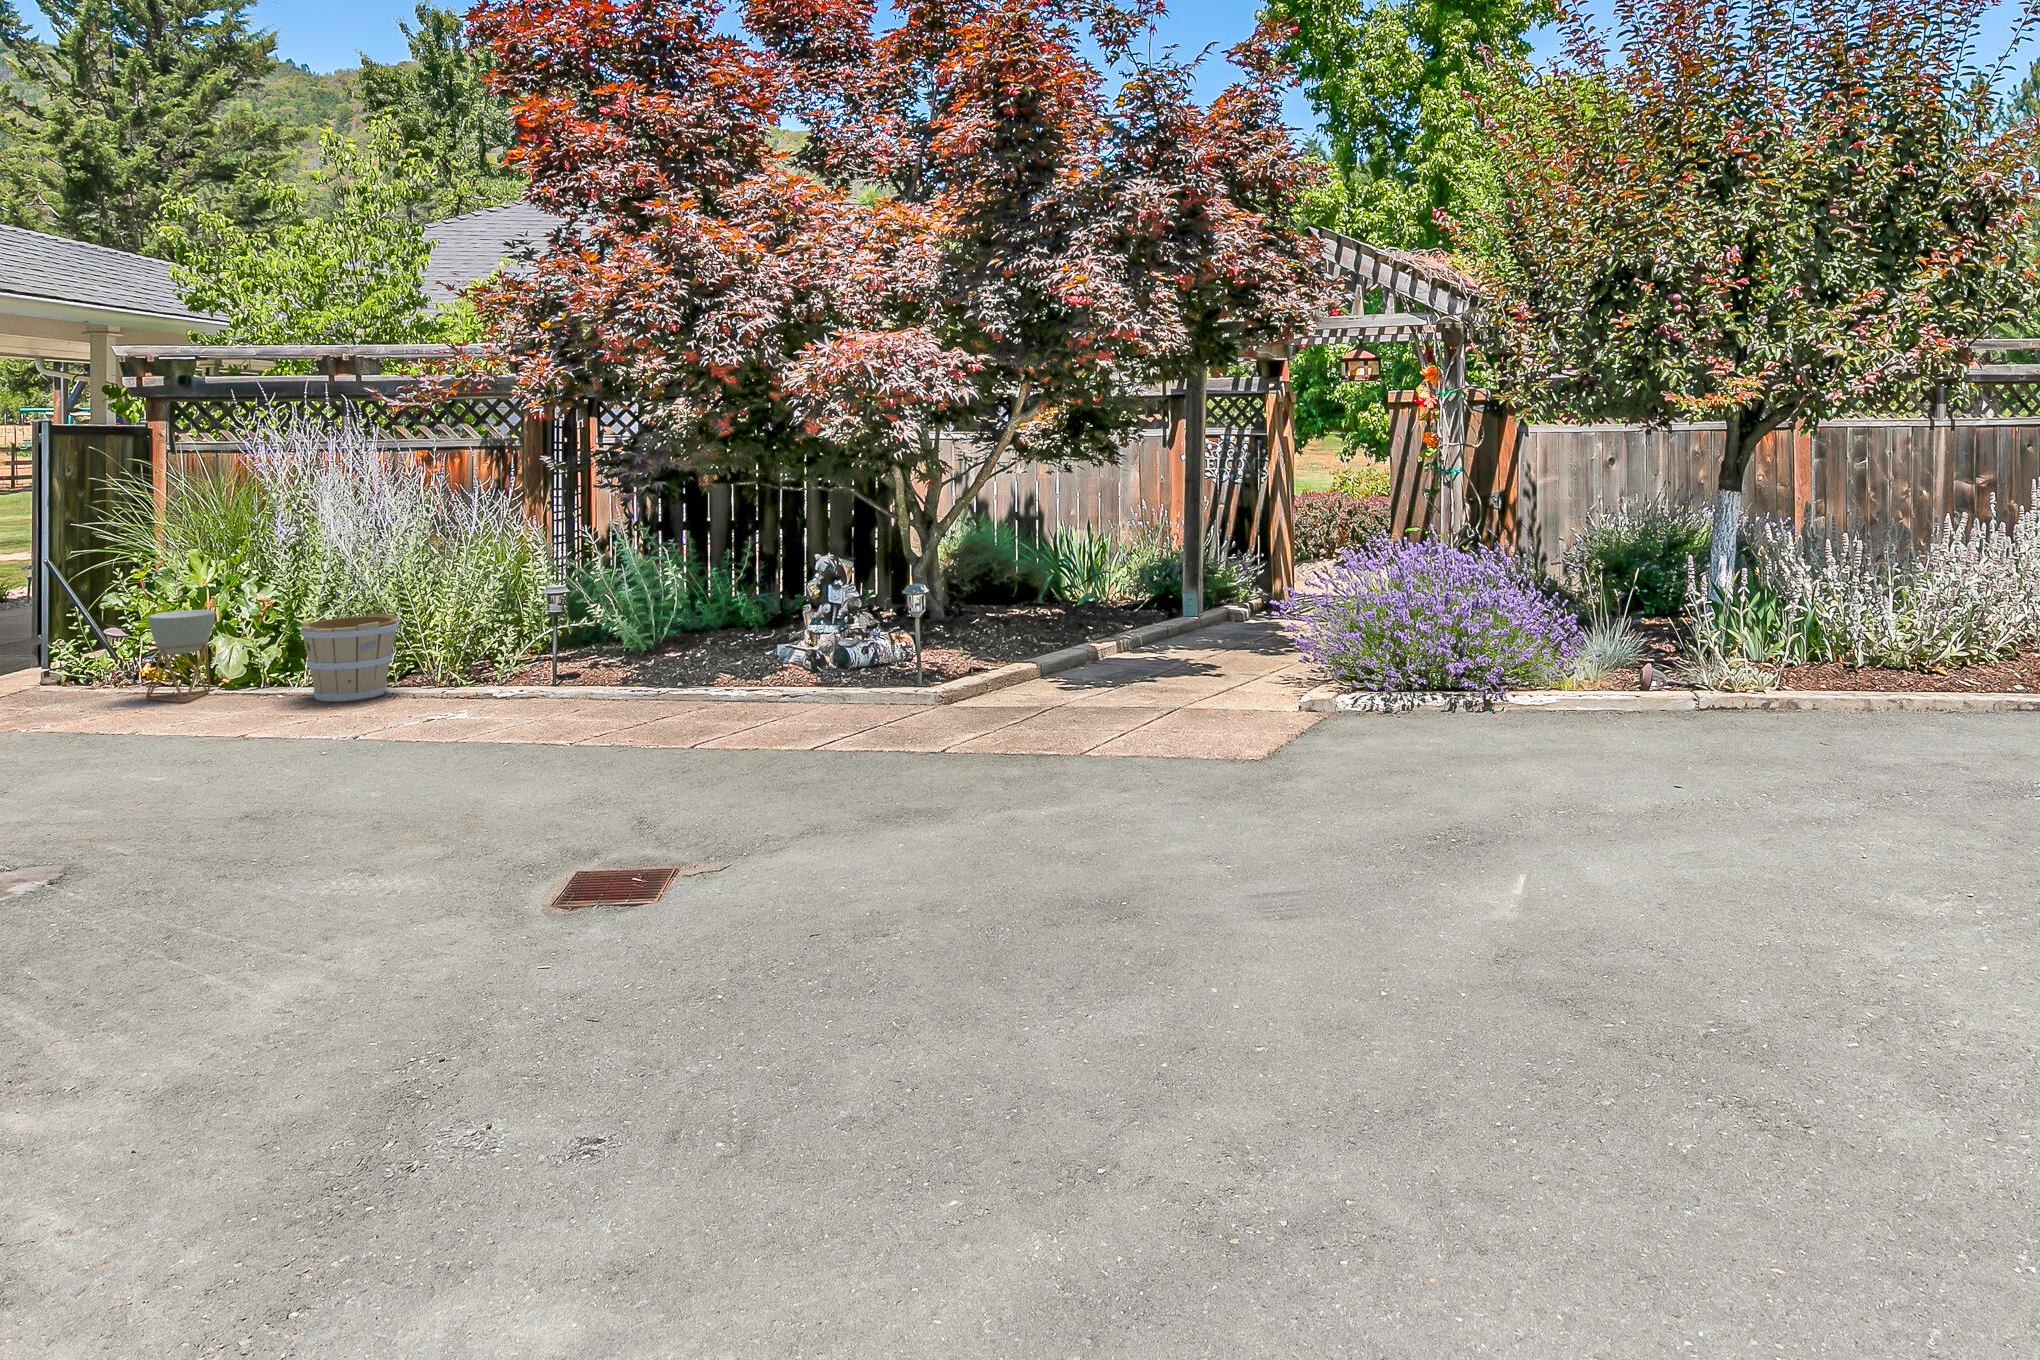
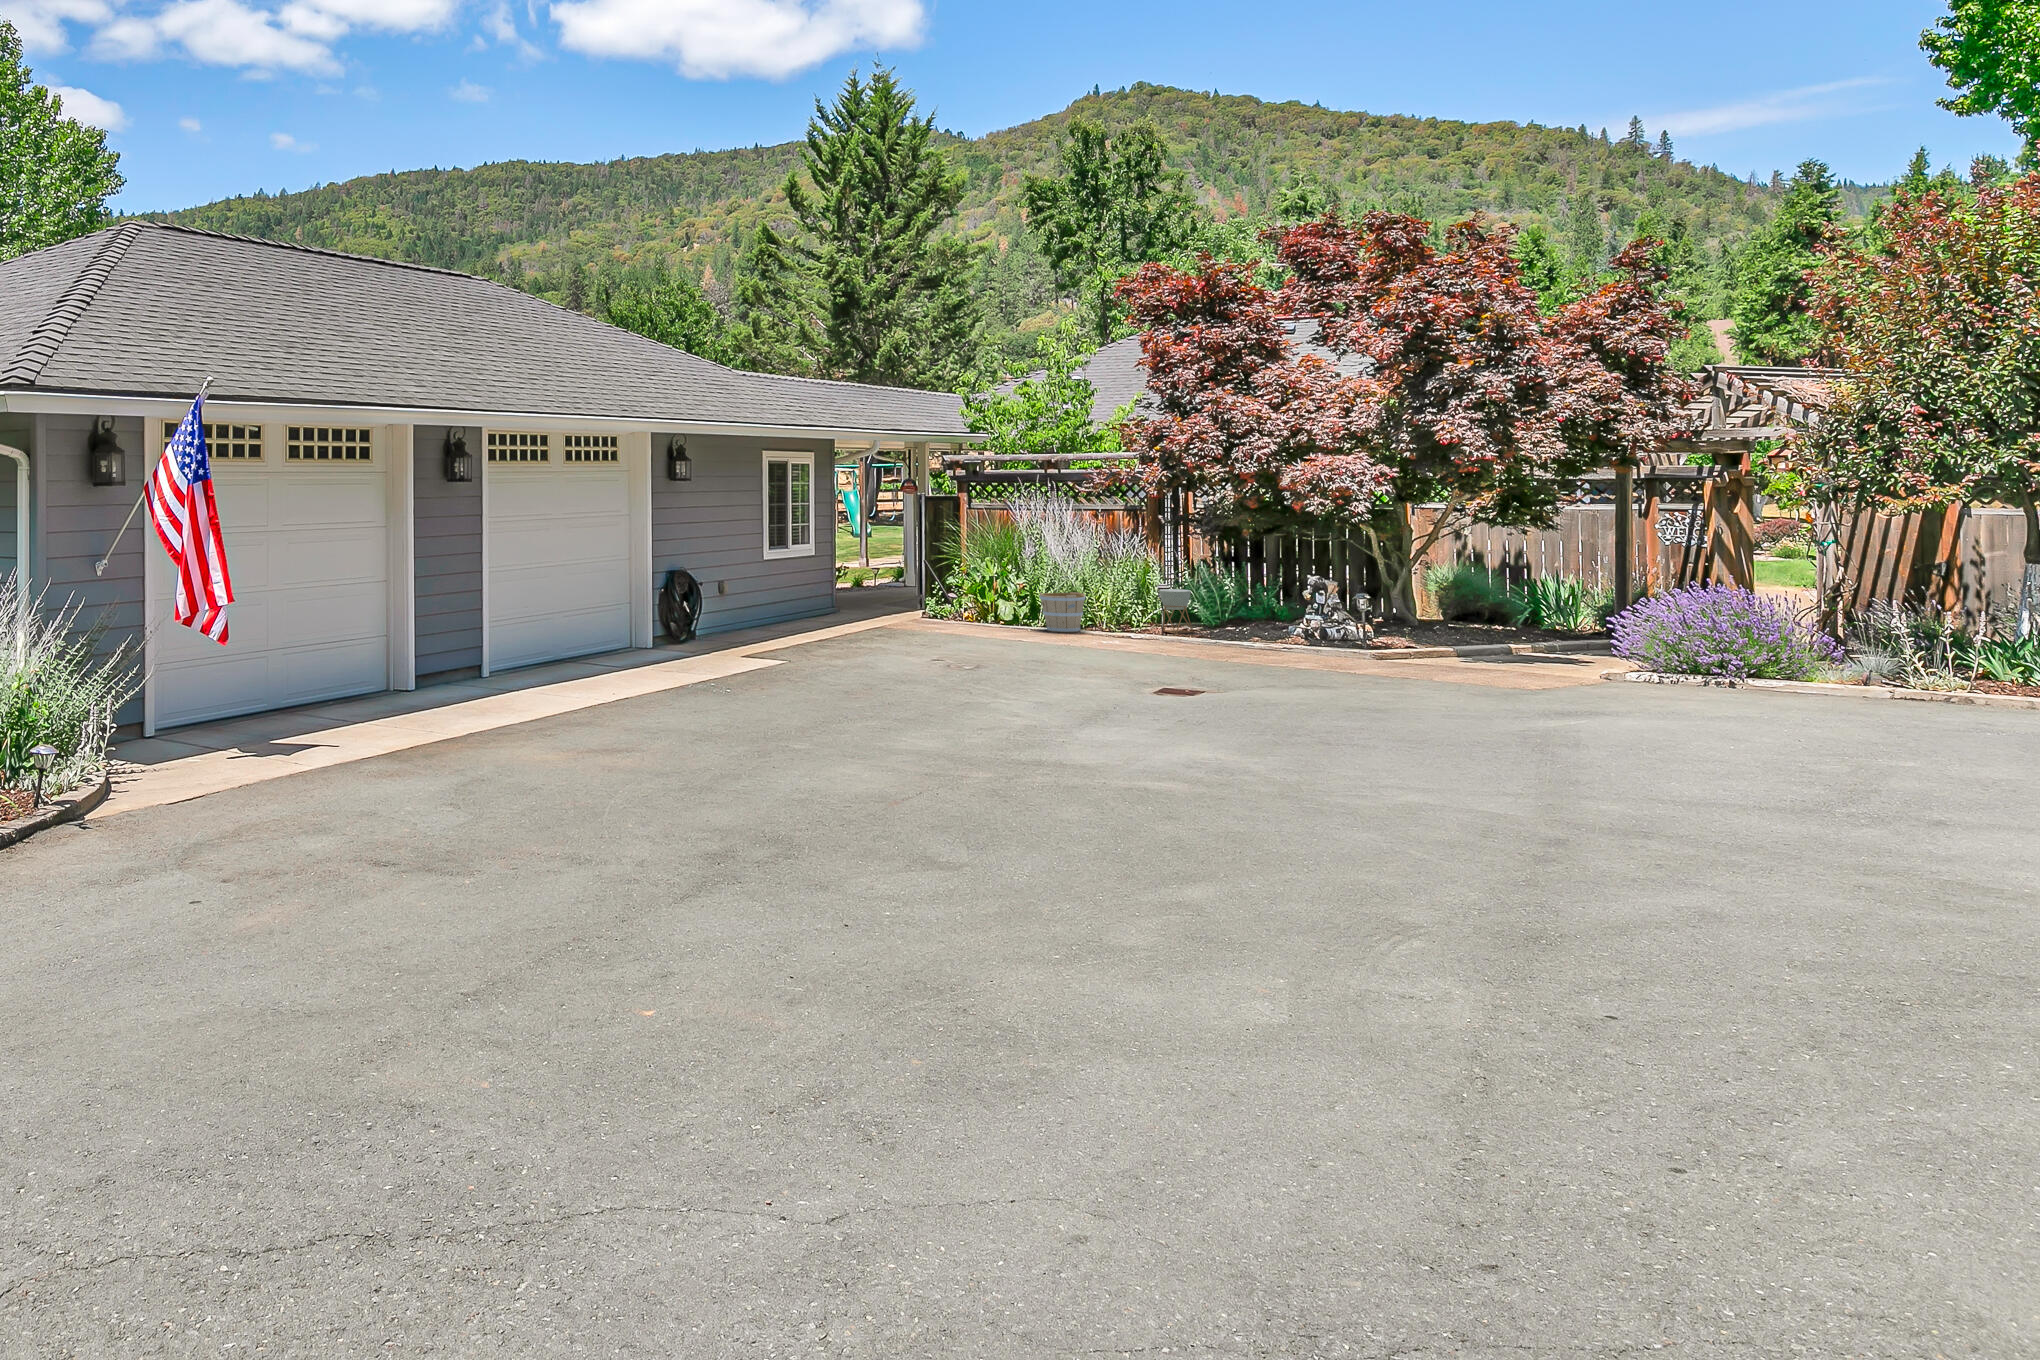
planter: present [146,610,216,703] -> present [1159,589,1193,634]

